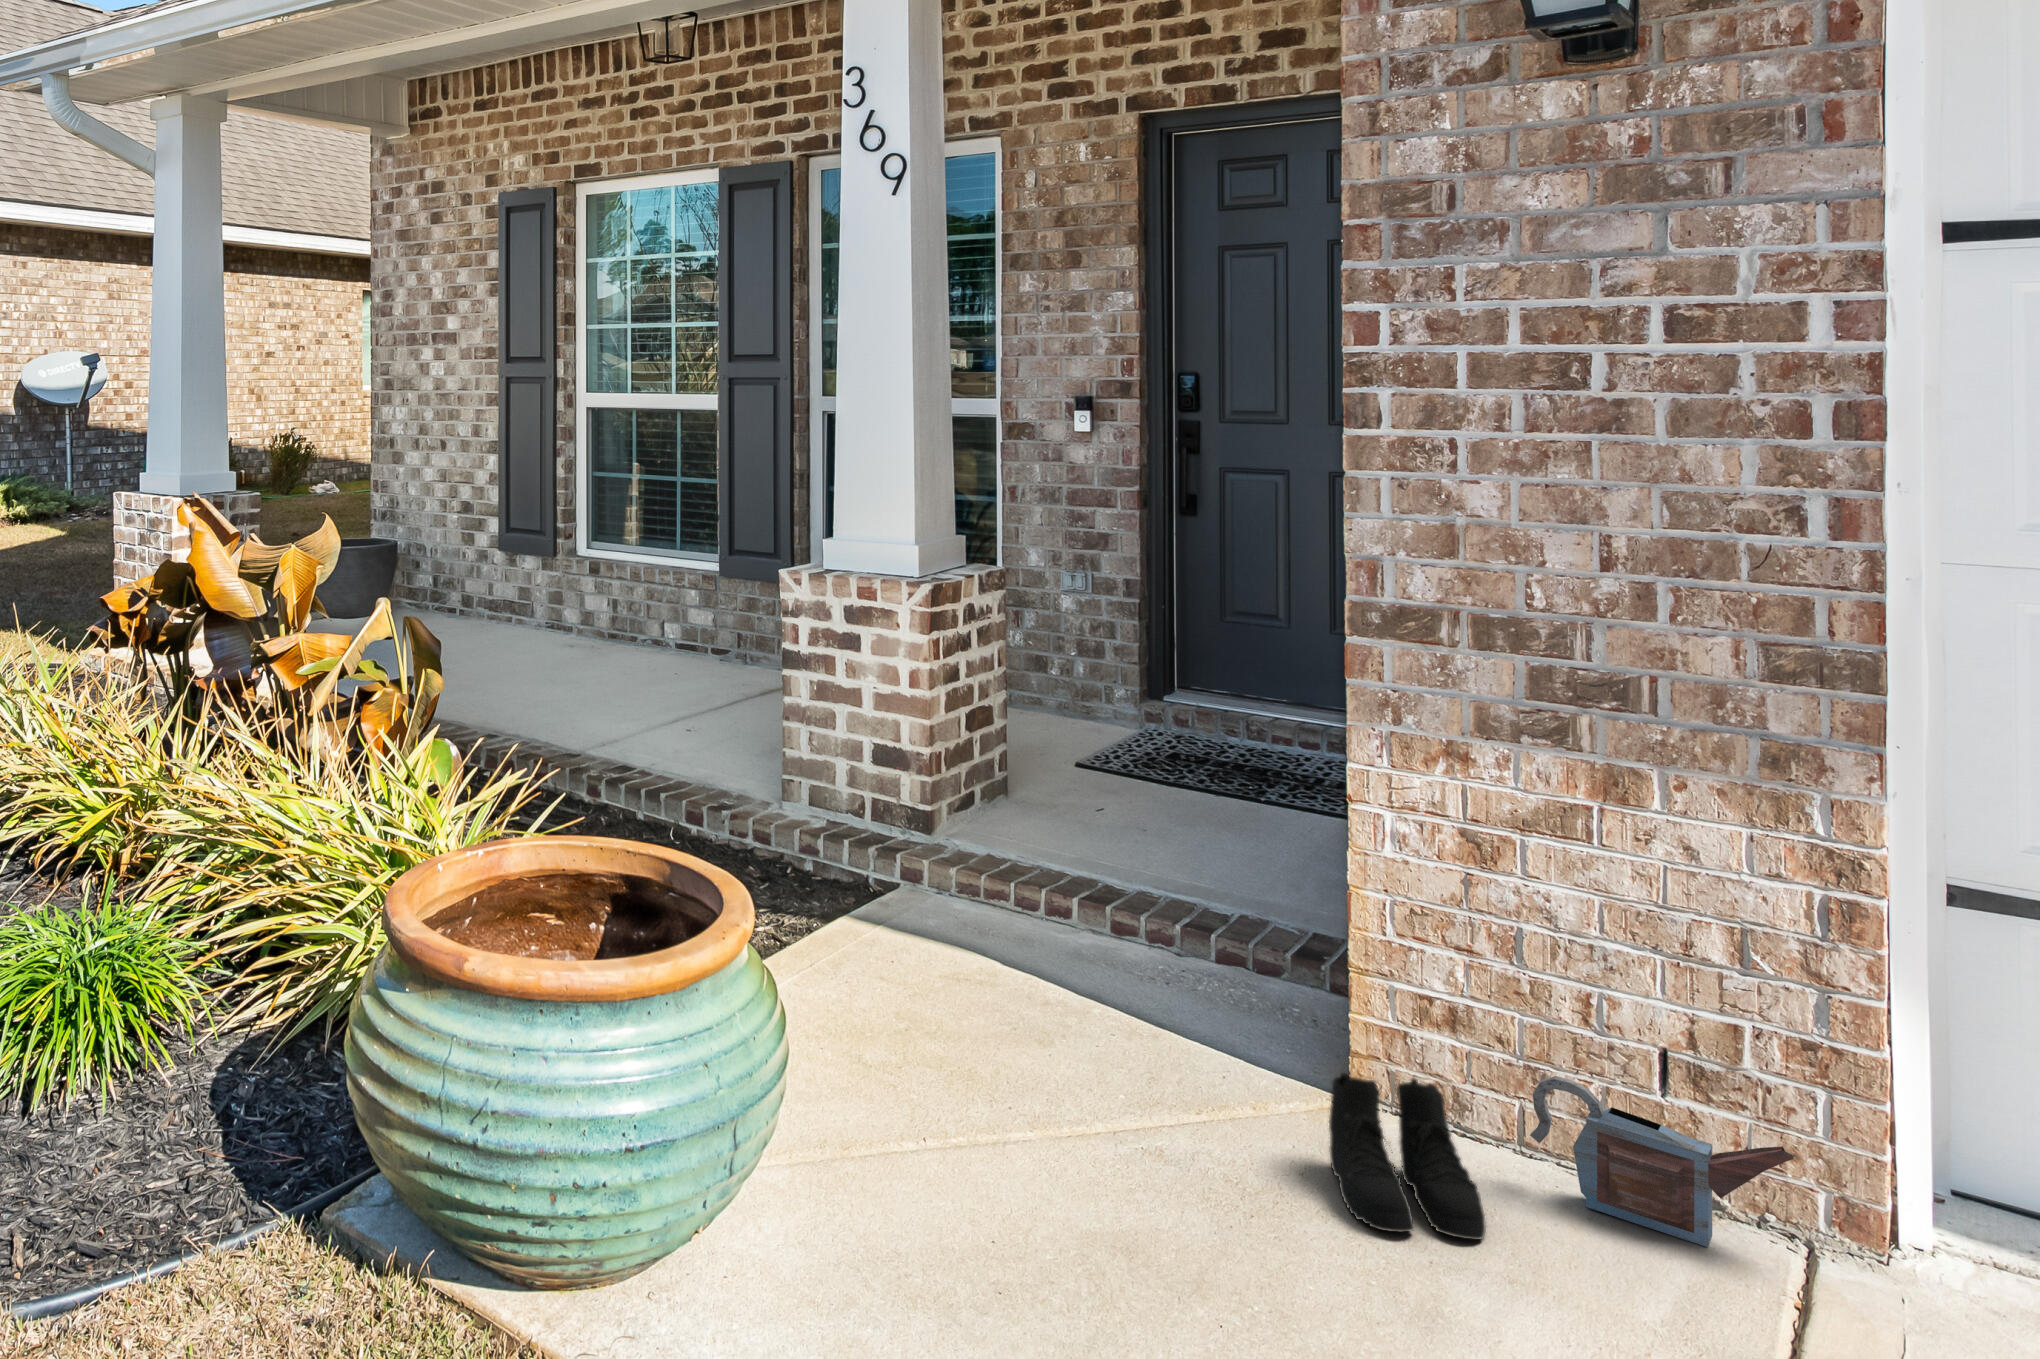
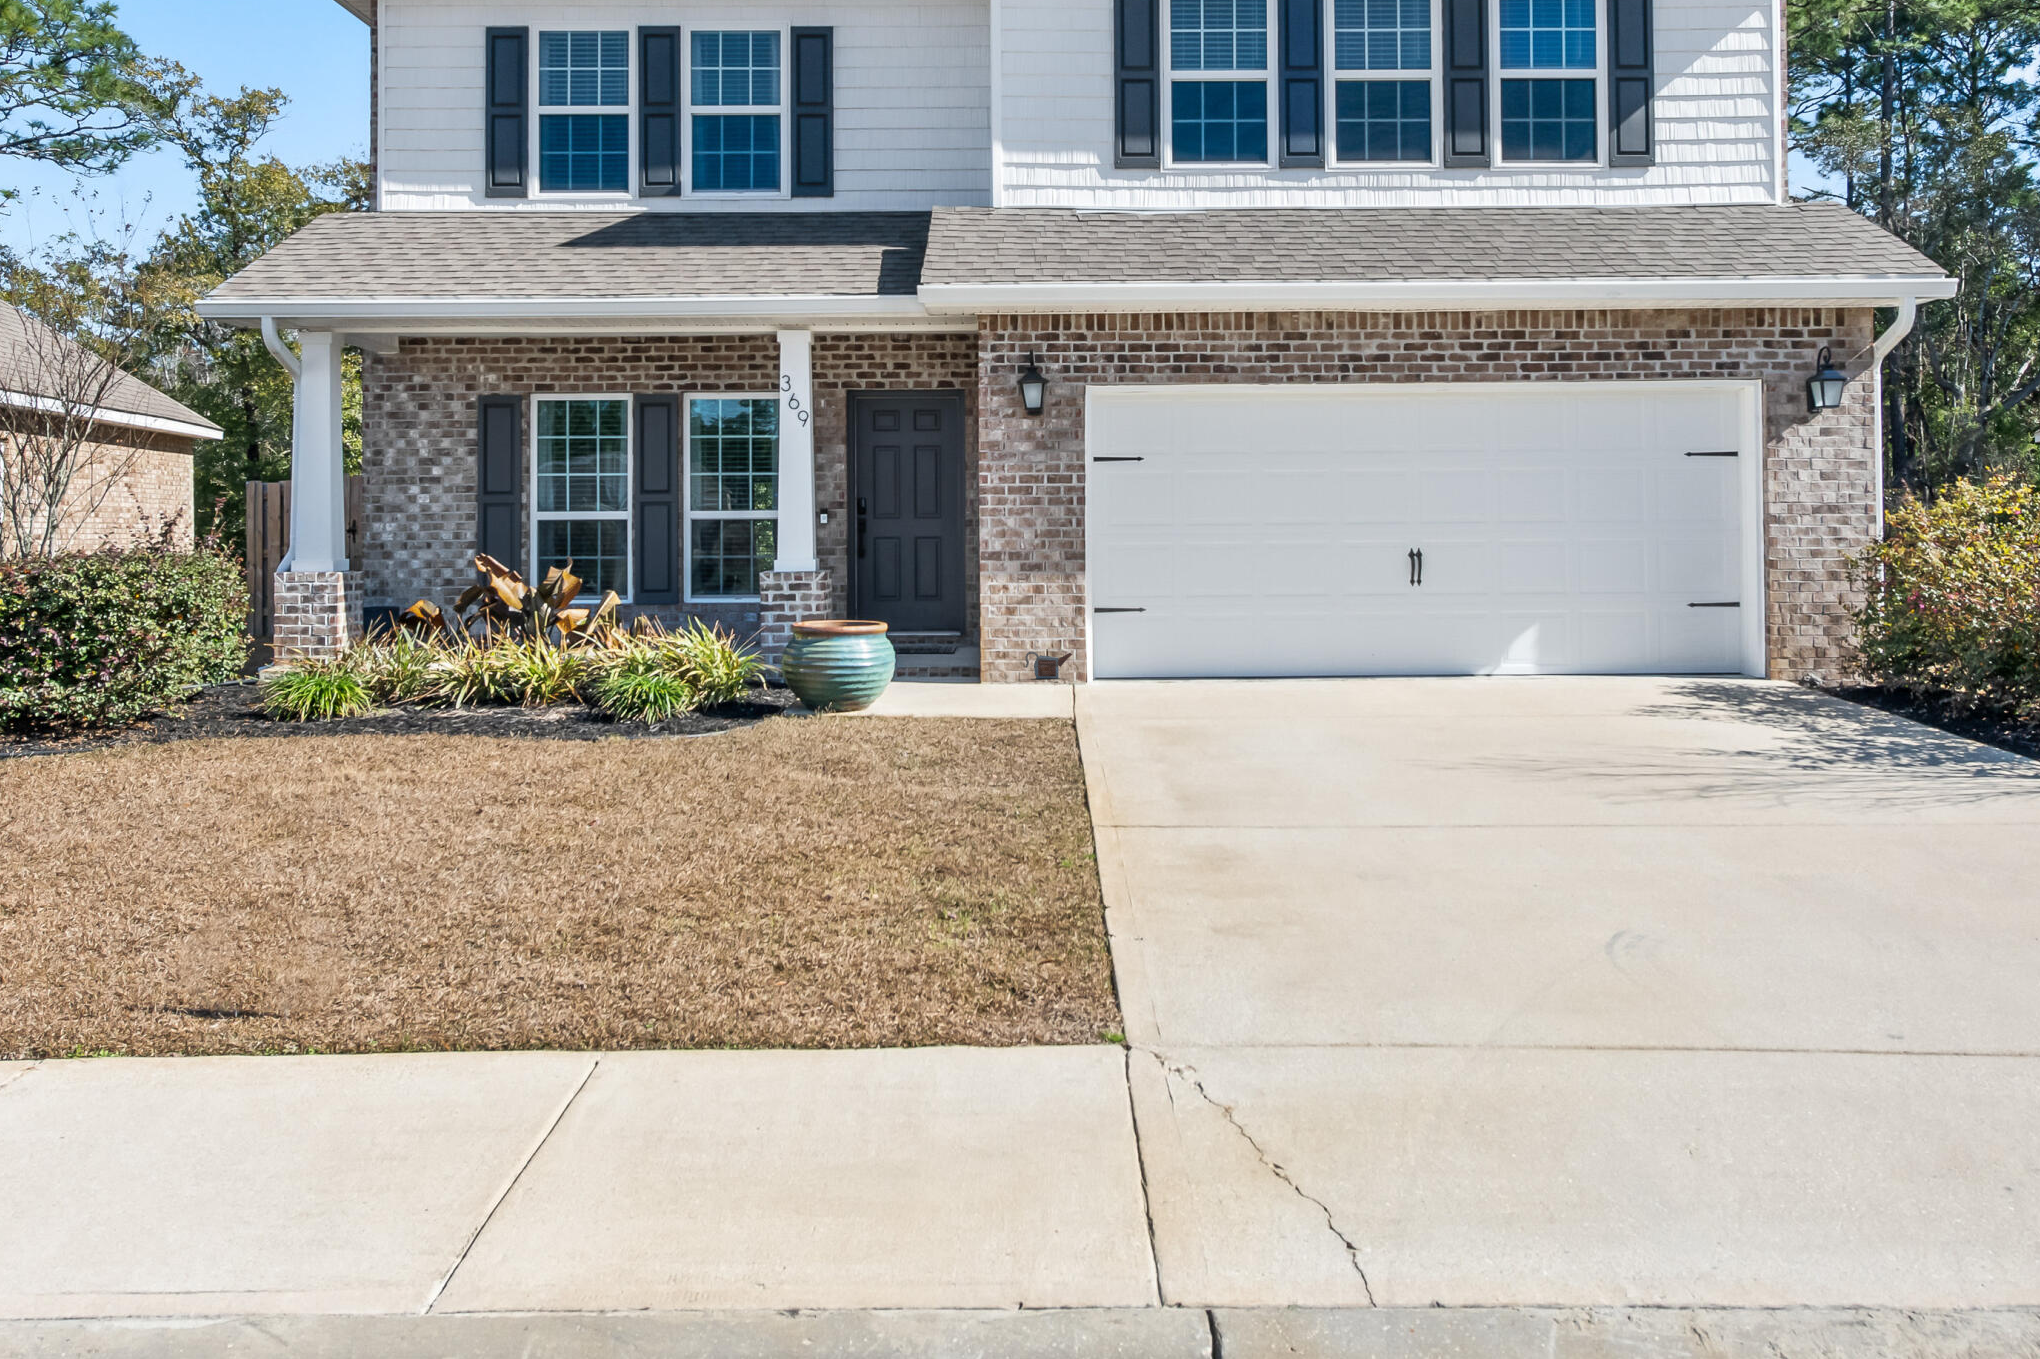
boots: present [1329,1073,1486,1240] -> none [986,656,1020,684]

